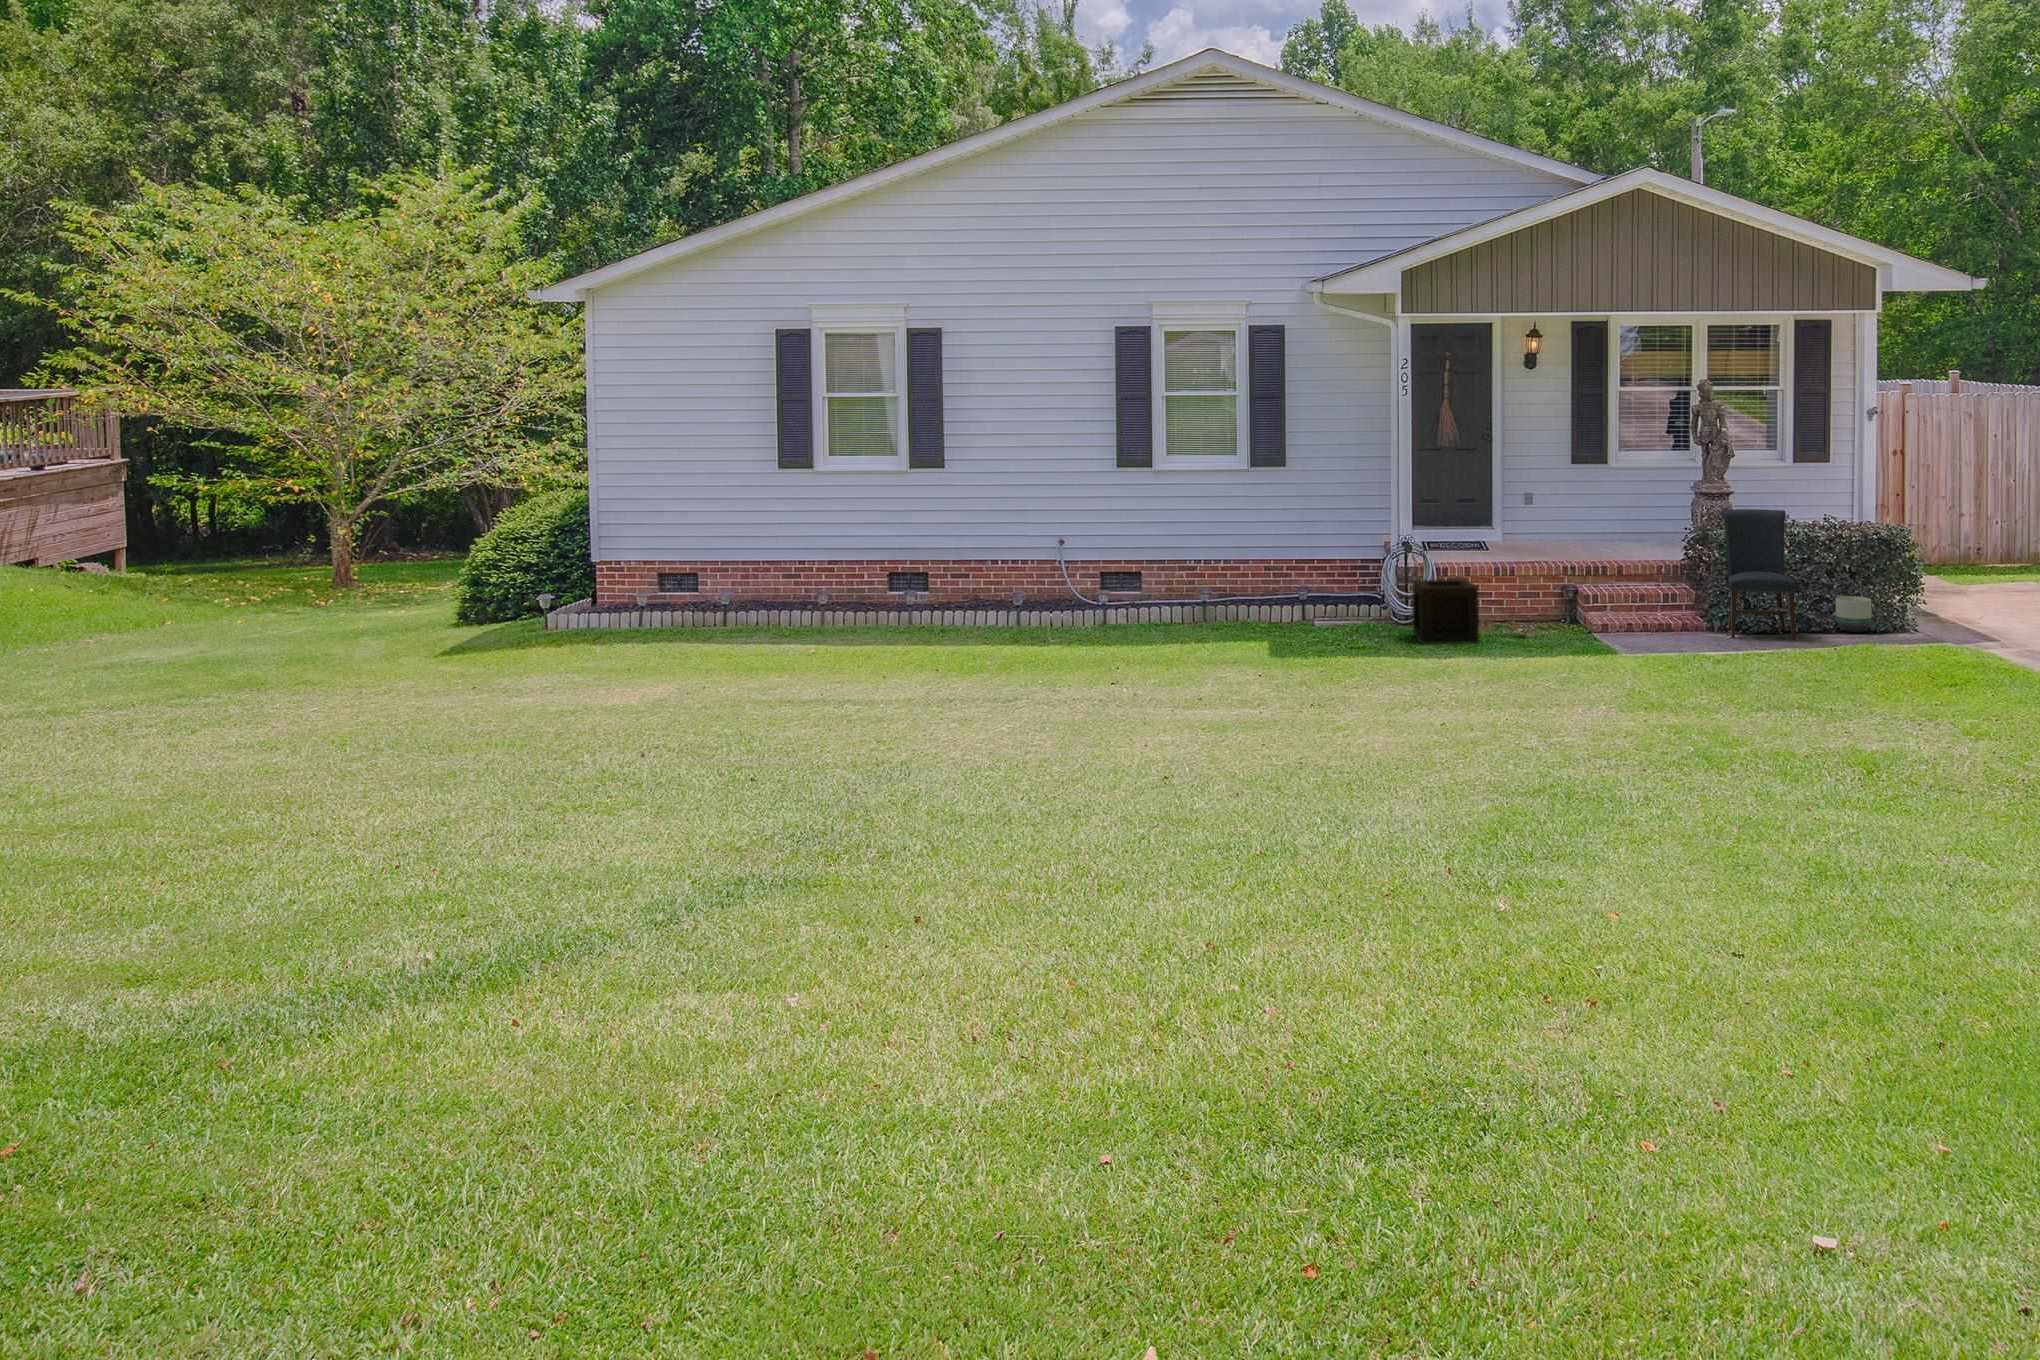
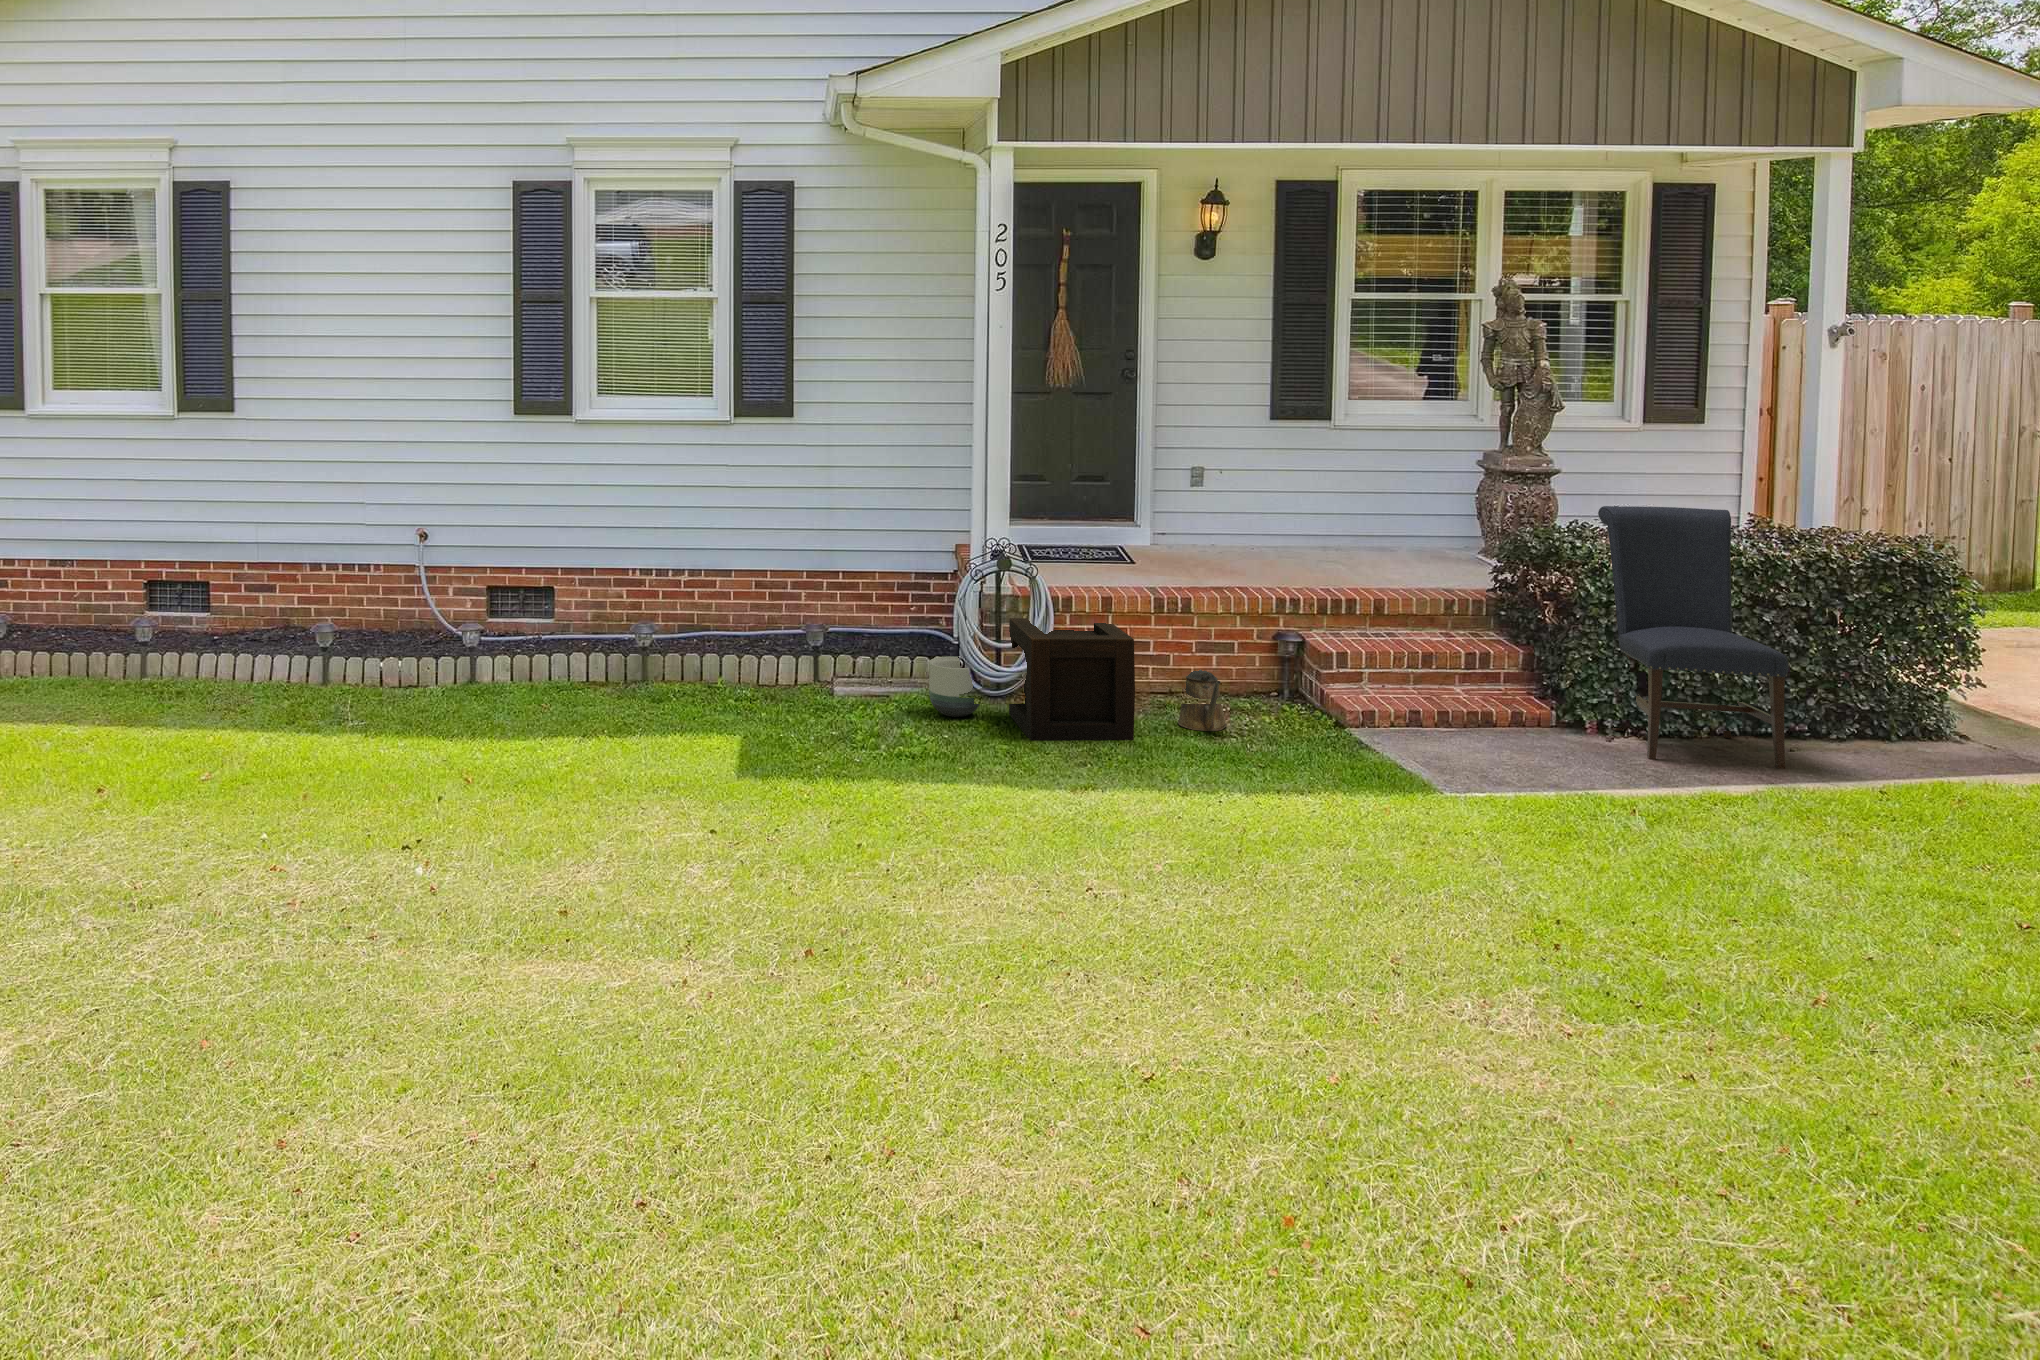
planter: present [1836,596,1872,632] -> present [929,657,980,717]
watering can: none [1507,607,1534,640] -> present [1178,670,1227,731]

